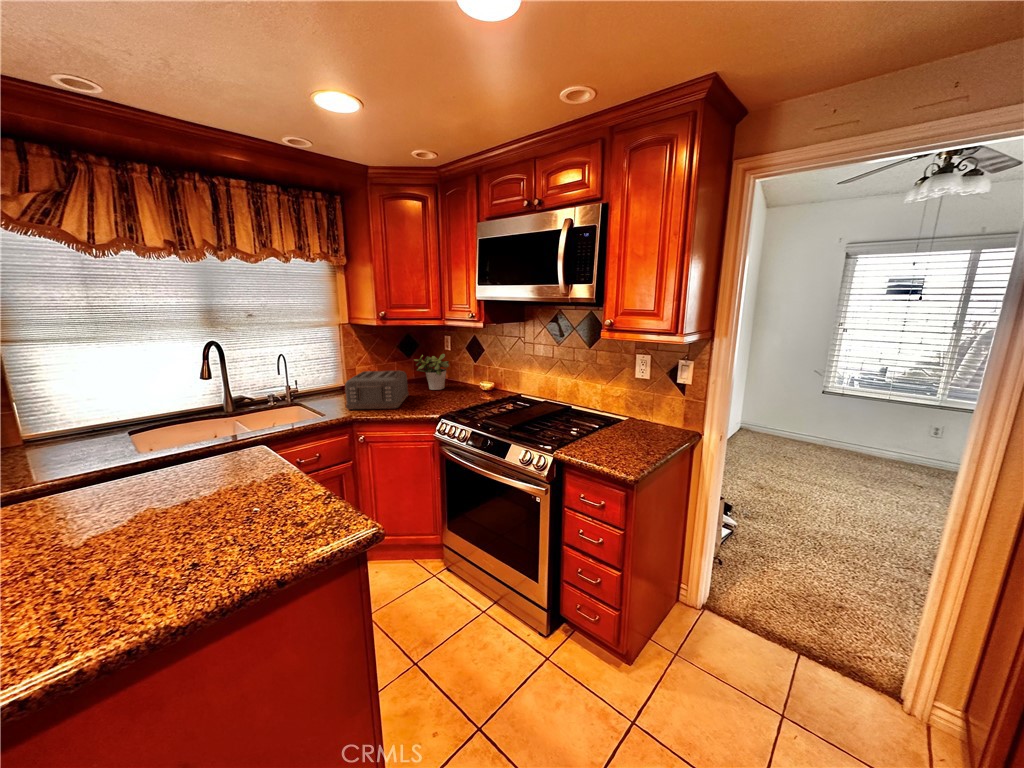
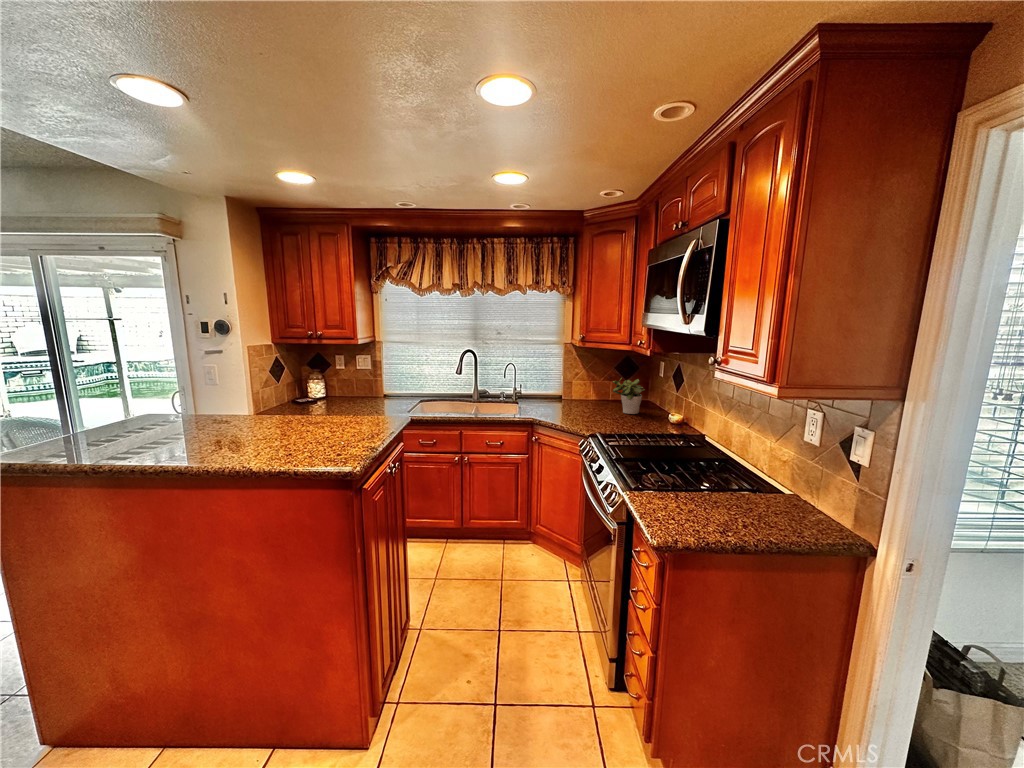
toaster: present [345,371,409,409] -> none [536,385,597,421]

